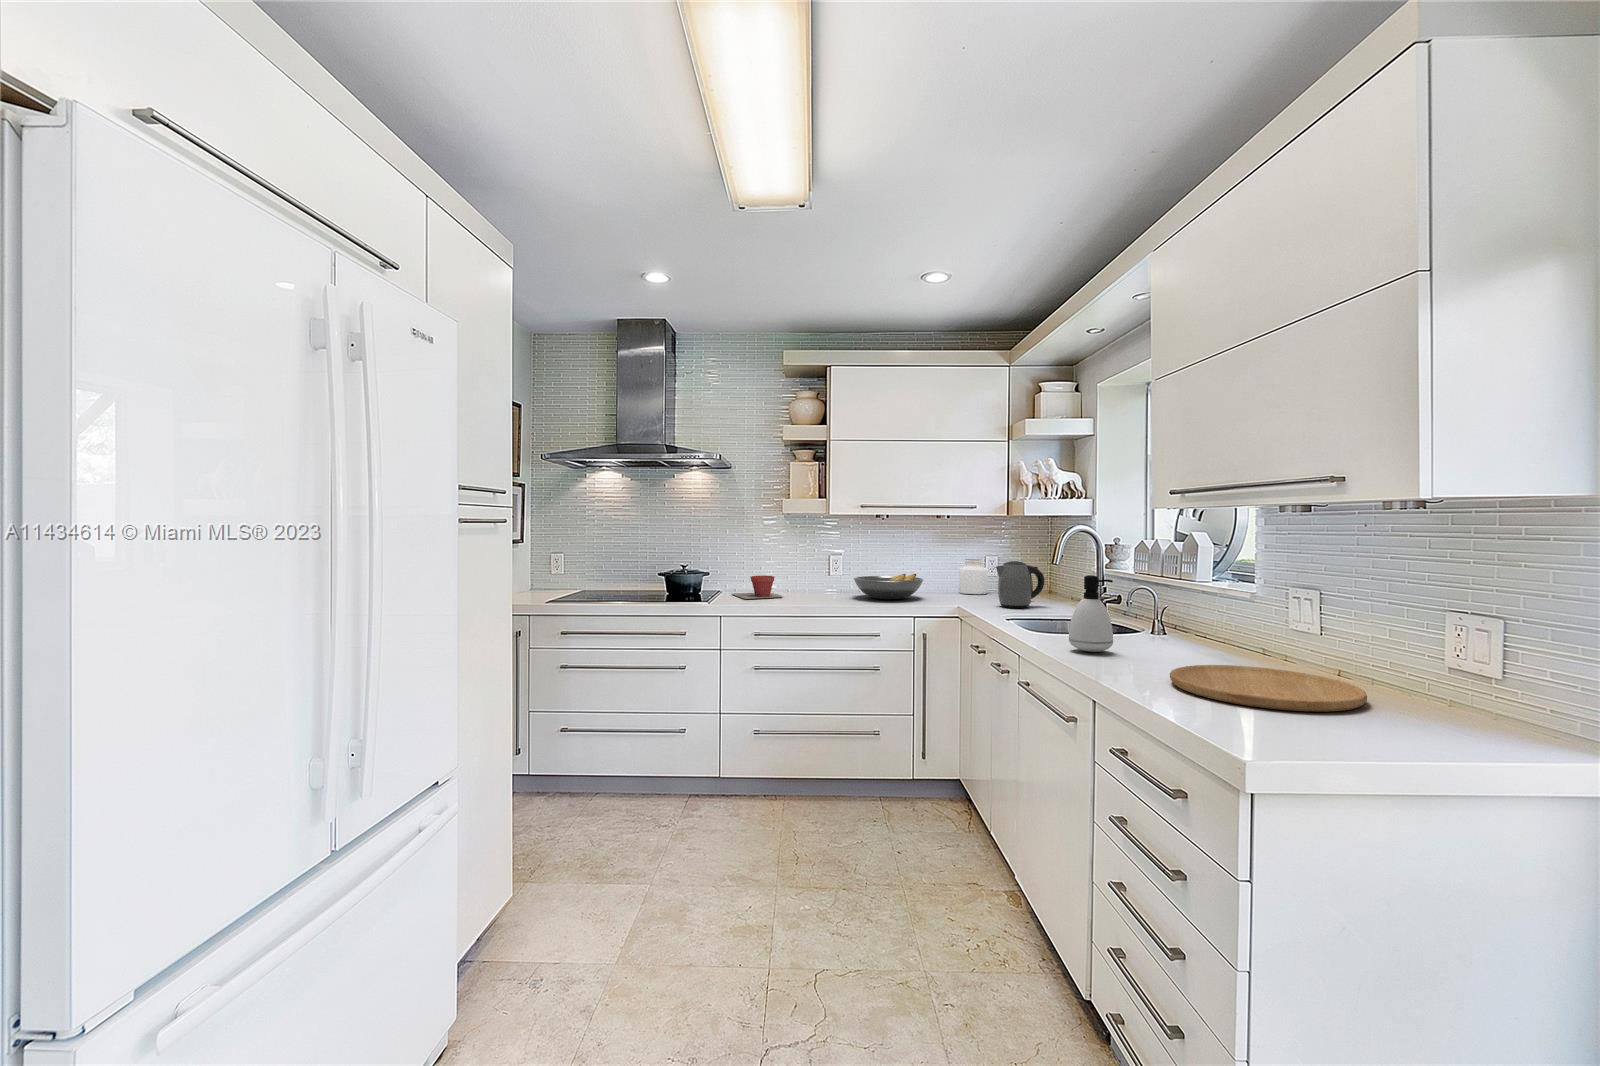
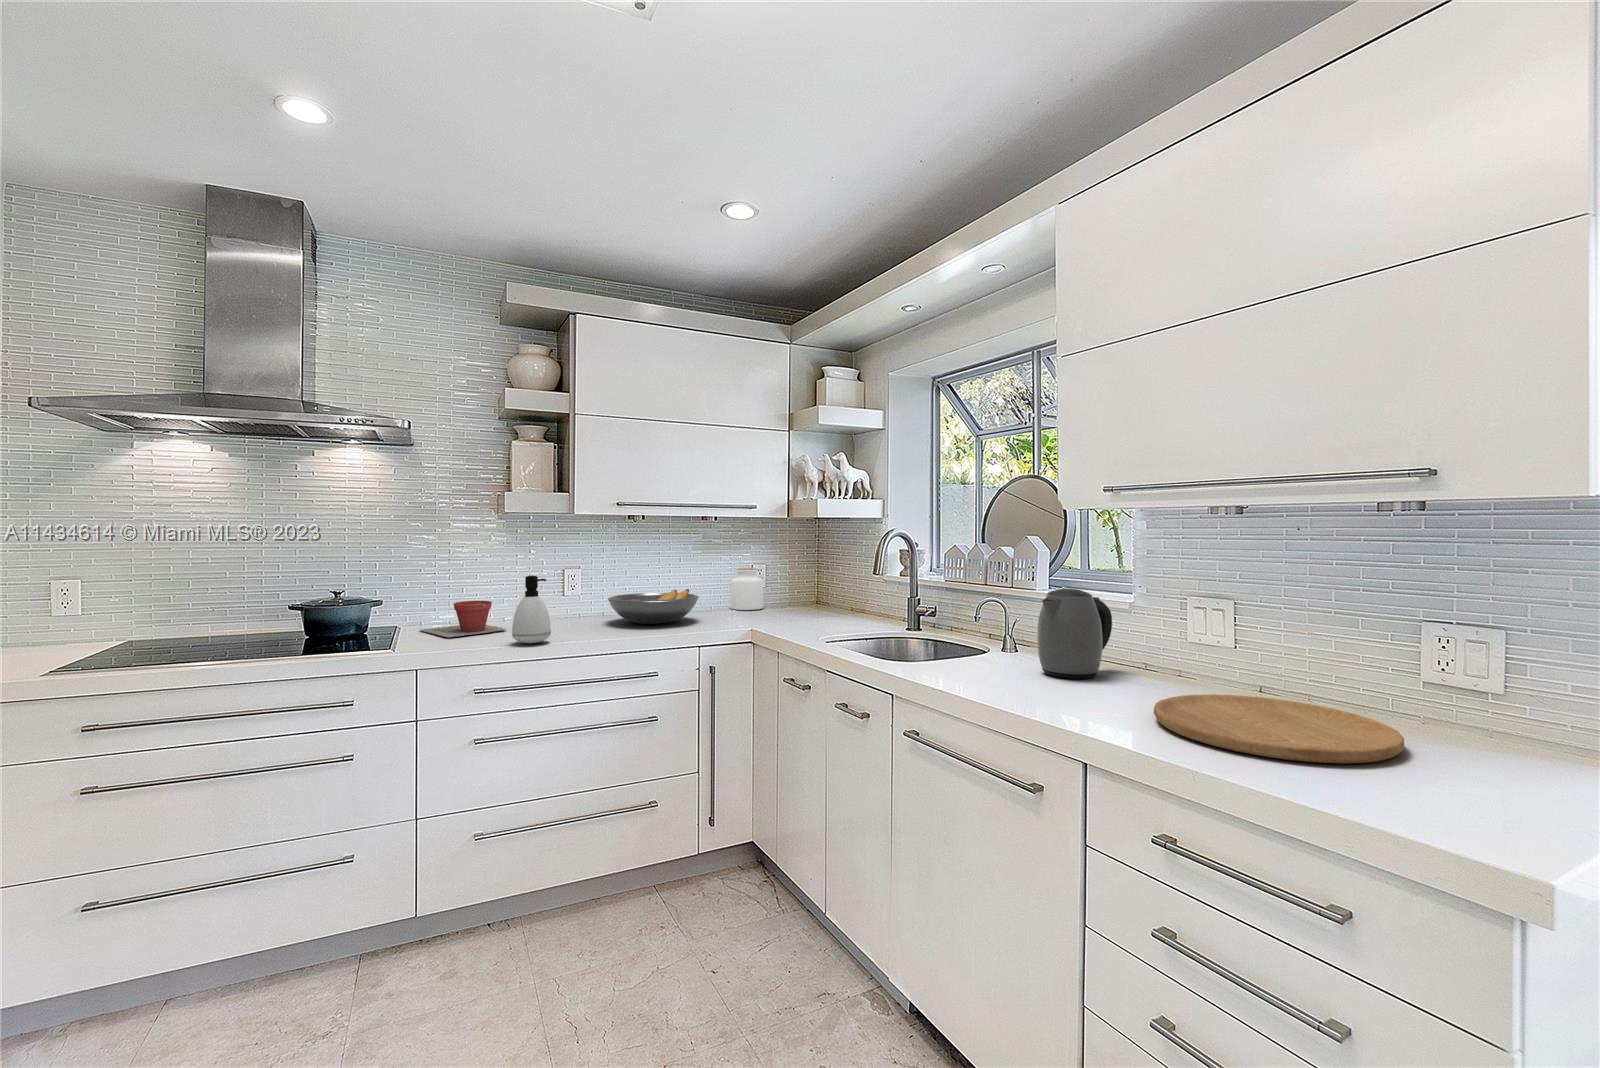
kettle: present [996,561,1044,608] -> present [1037,589,1112,679]
soap dispenser: present [1069,575,1113,652] -> present [512,575,551,643]

